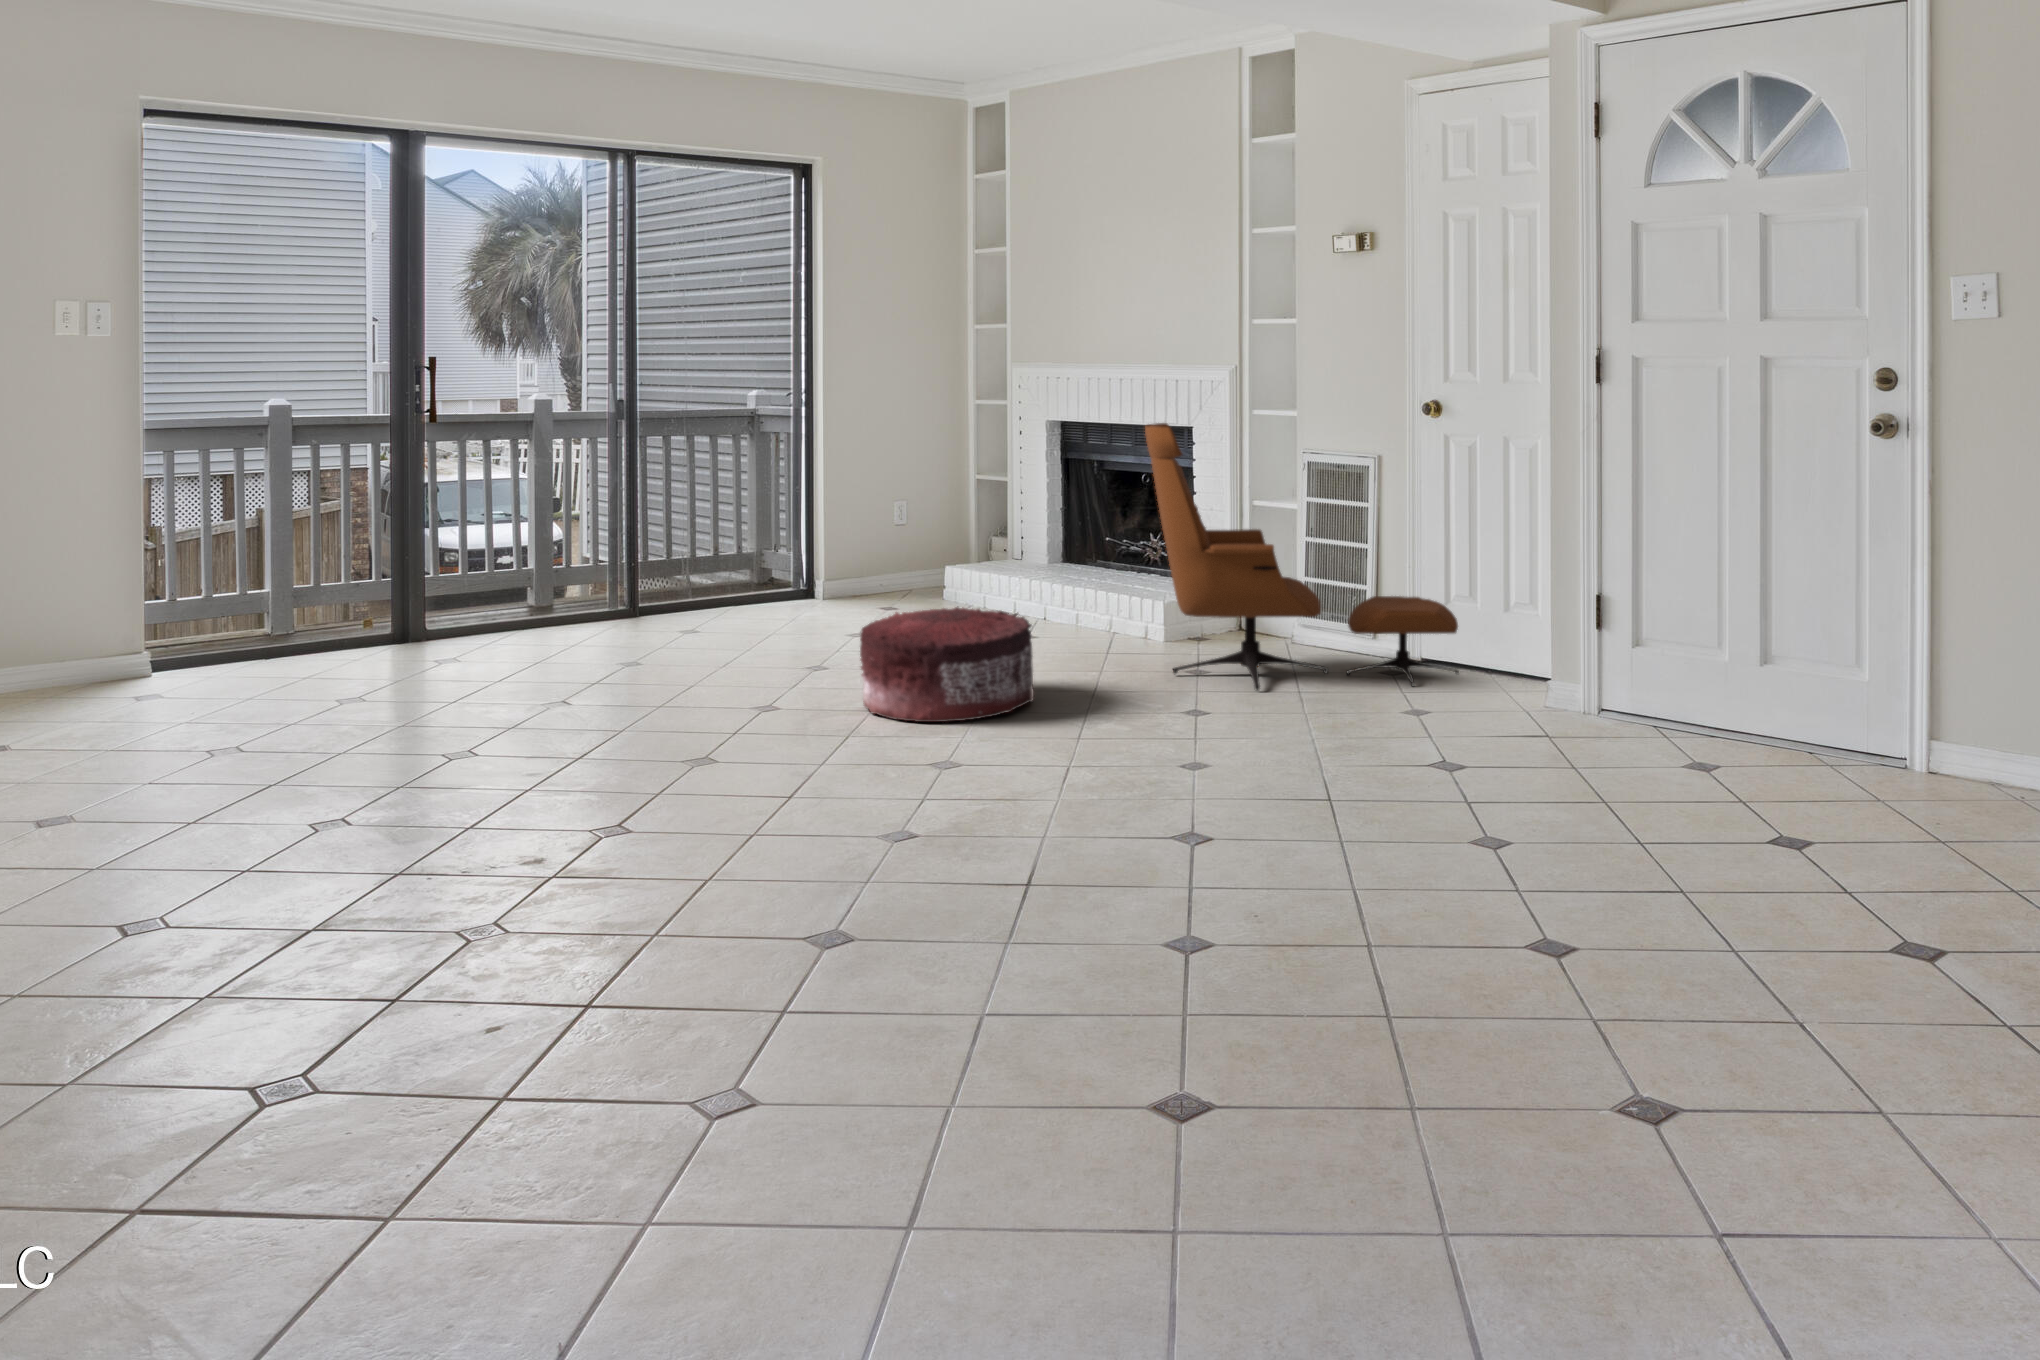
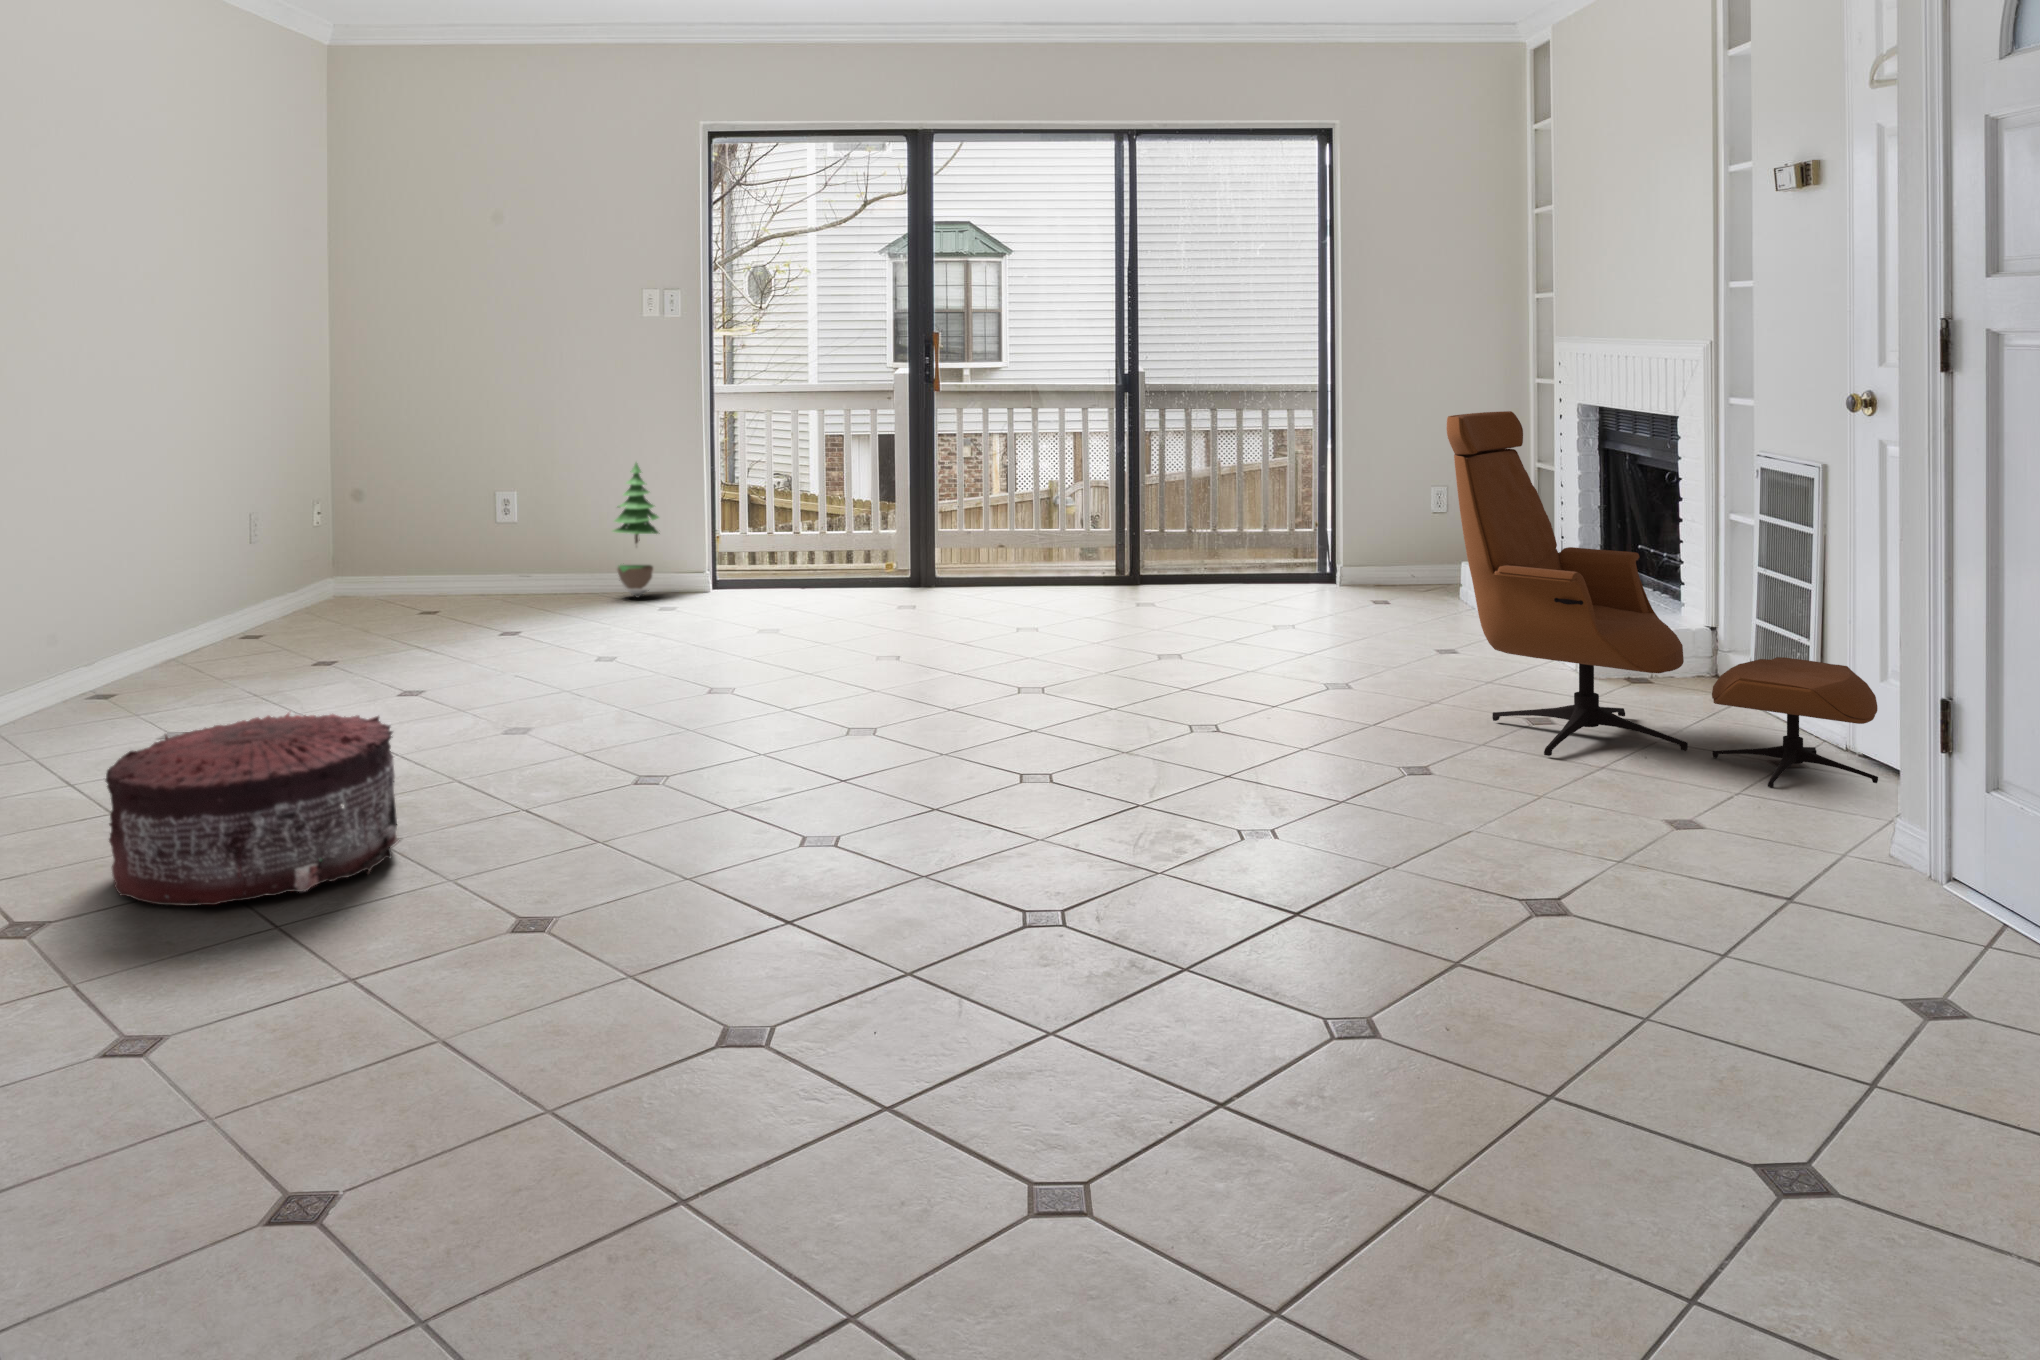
potted tree: none [13,519,89,693] -> present [613,463,659,597]
pouf: present [860,607,1034,722] -> present [106,713,397,906]

